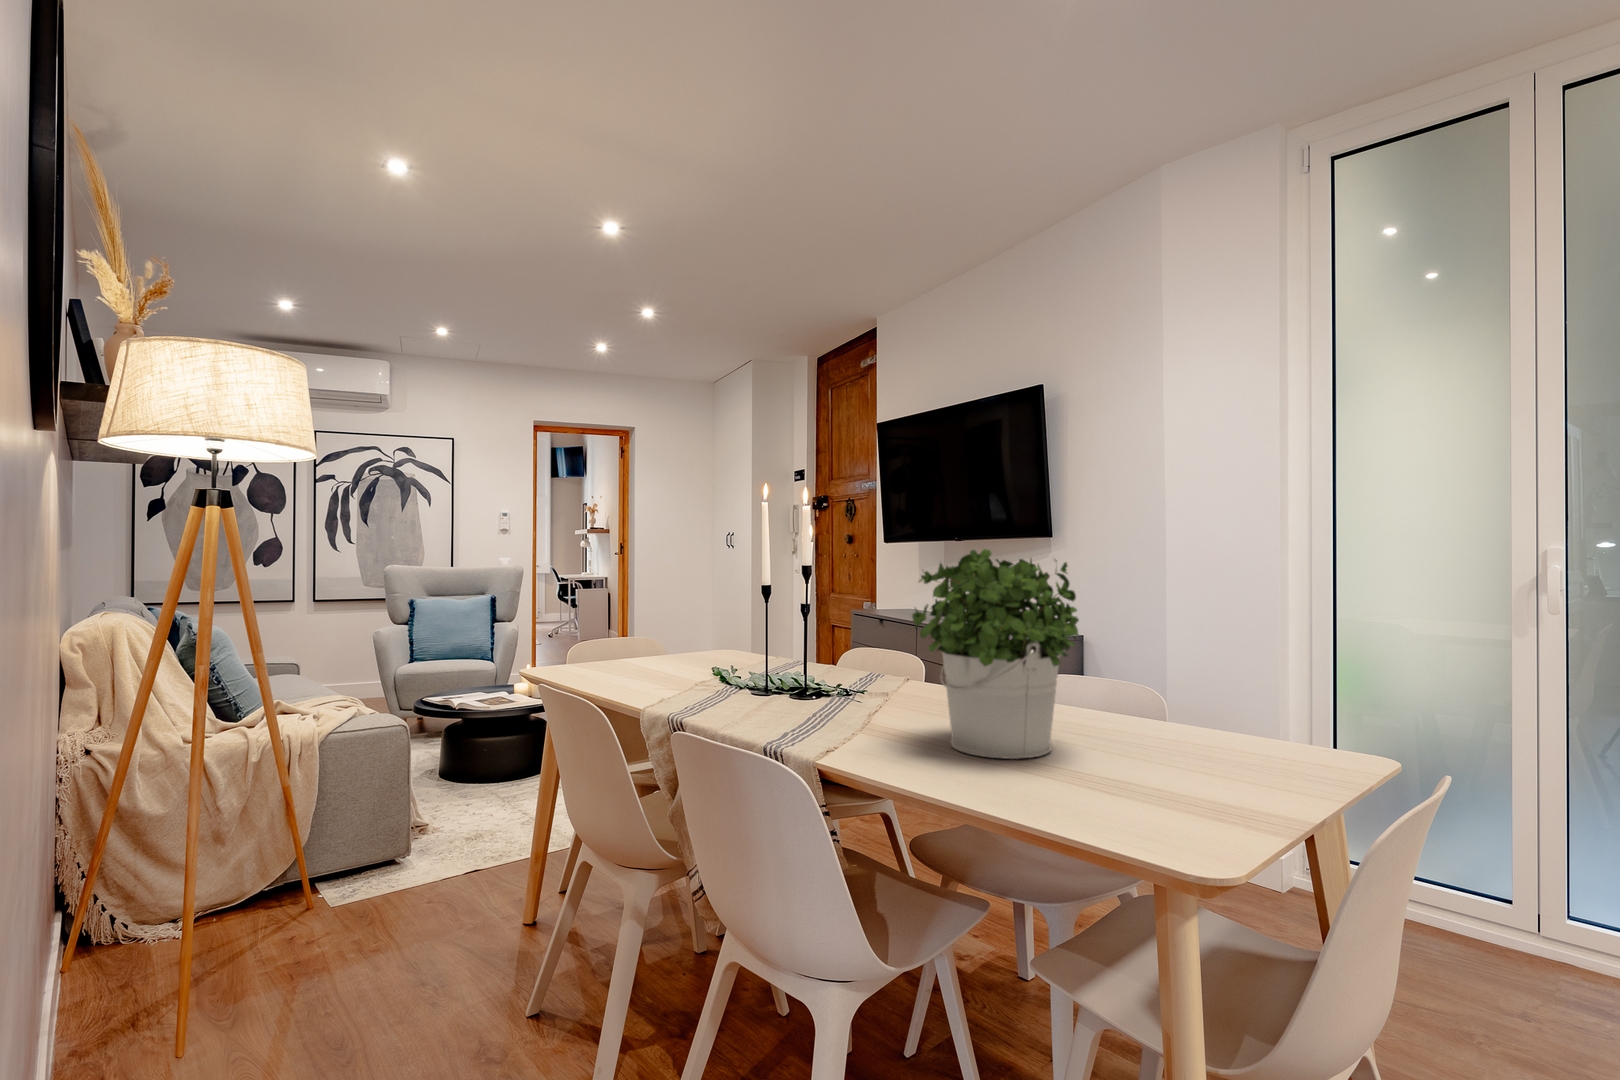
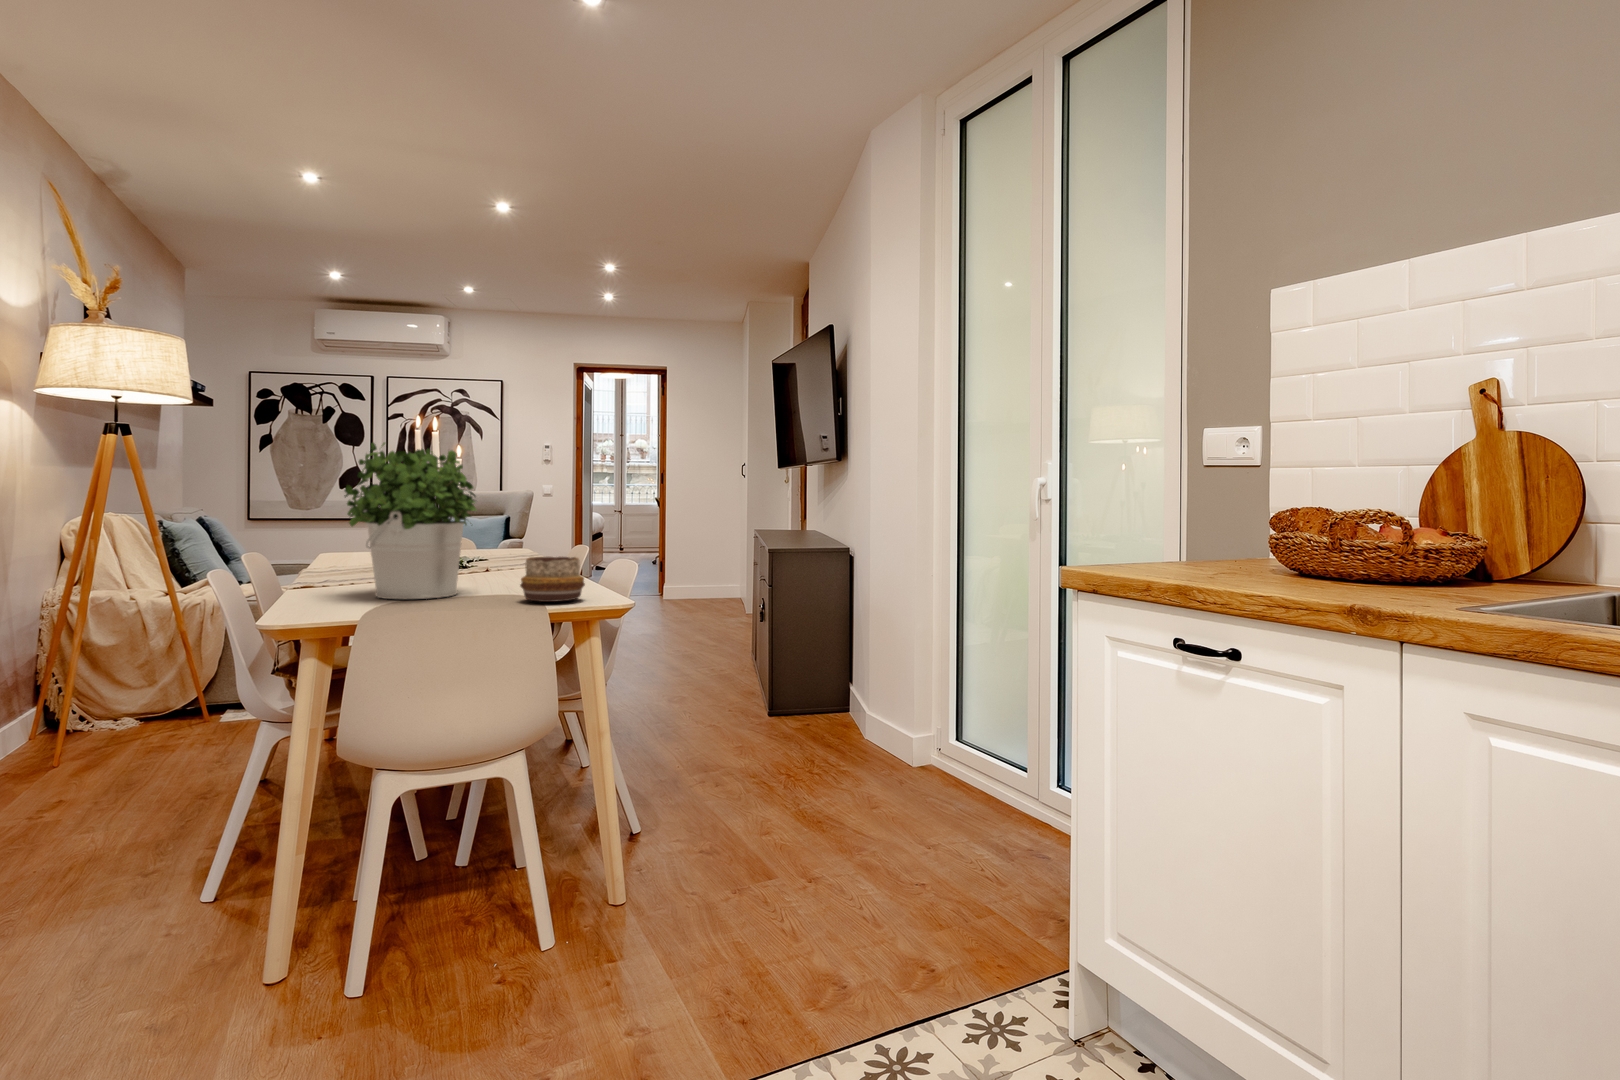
decorative bowl: none [1142,685,1227,748] -> present [520,557,585,602]

